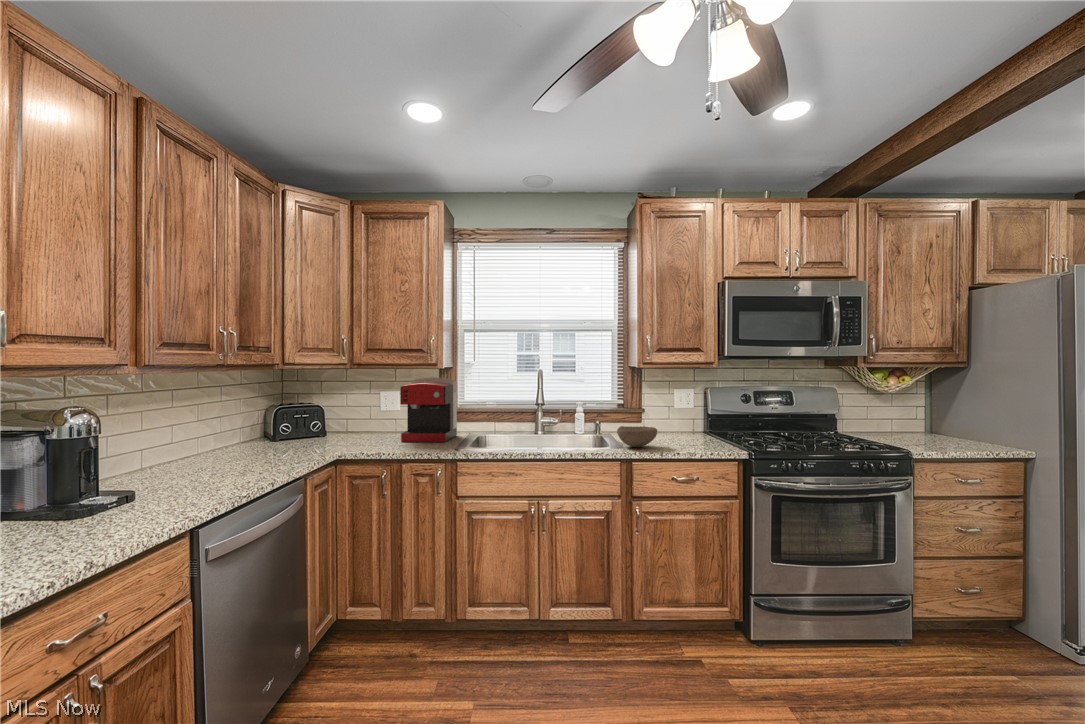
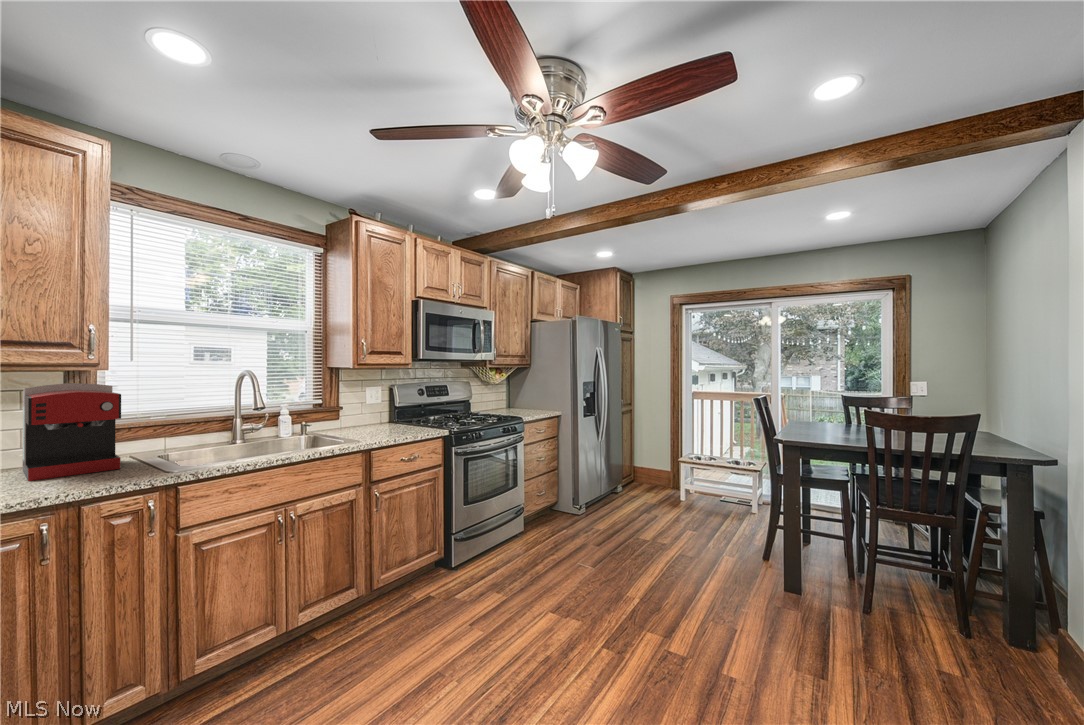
bowl: present [617,426,657,447] -> none [347,420,385,439]

